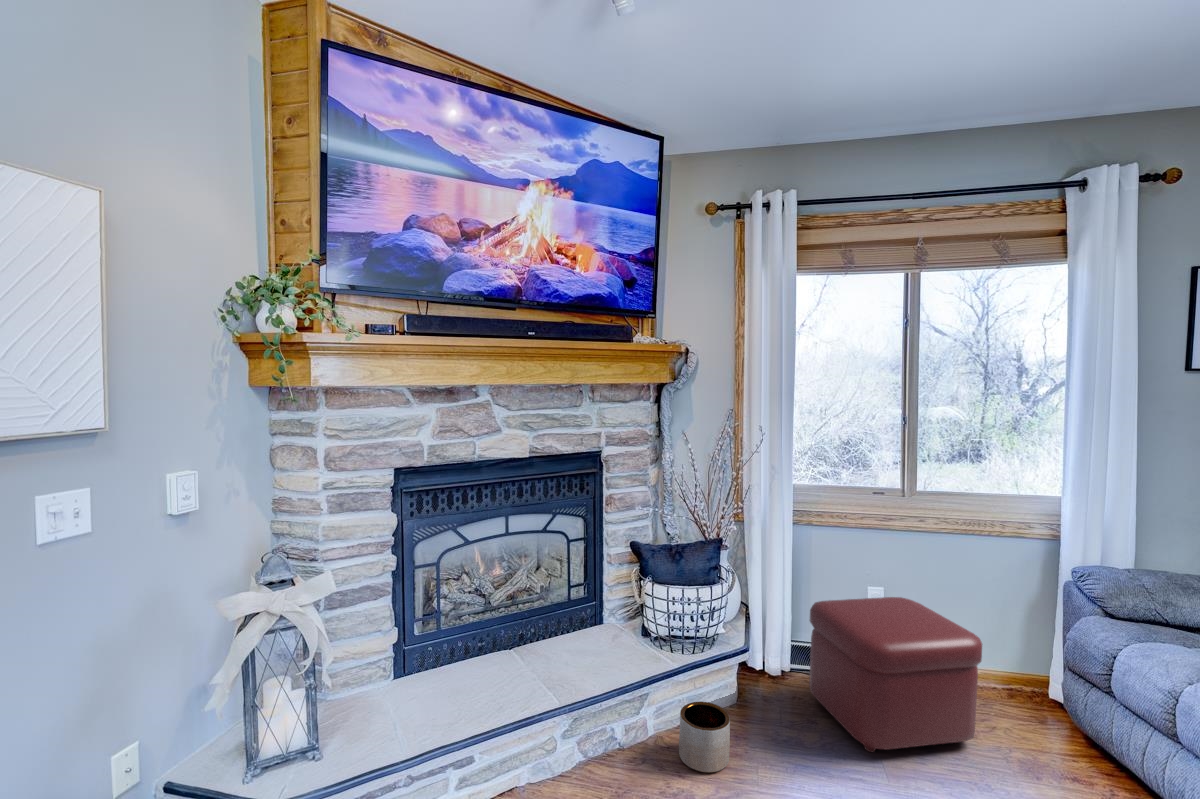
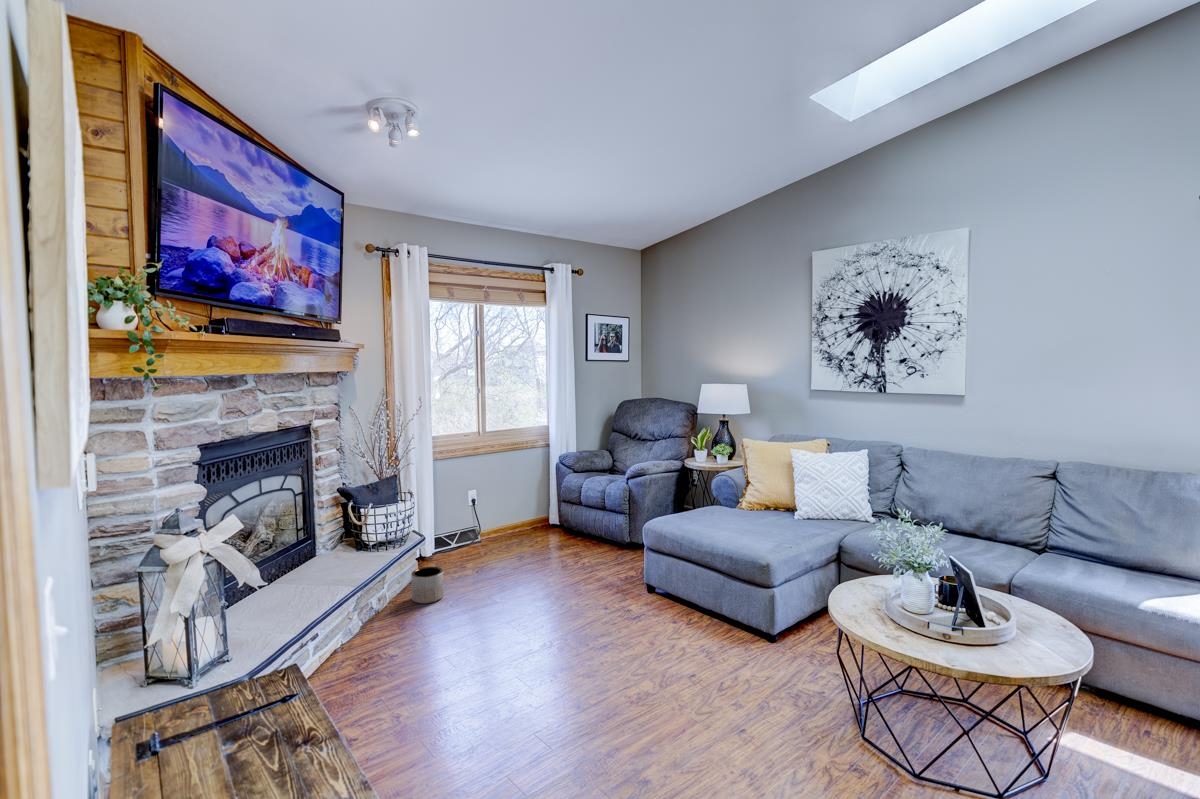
ottoman: present [809,597,982,752] -> none [455,488,539,565]

